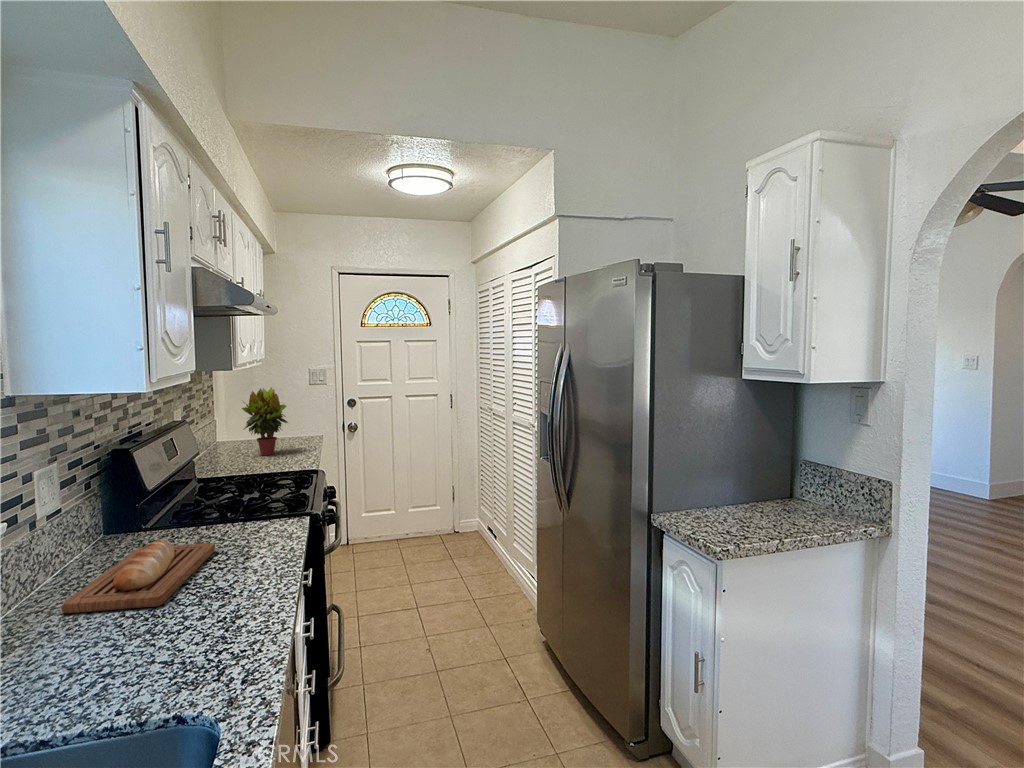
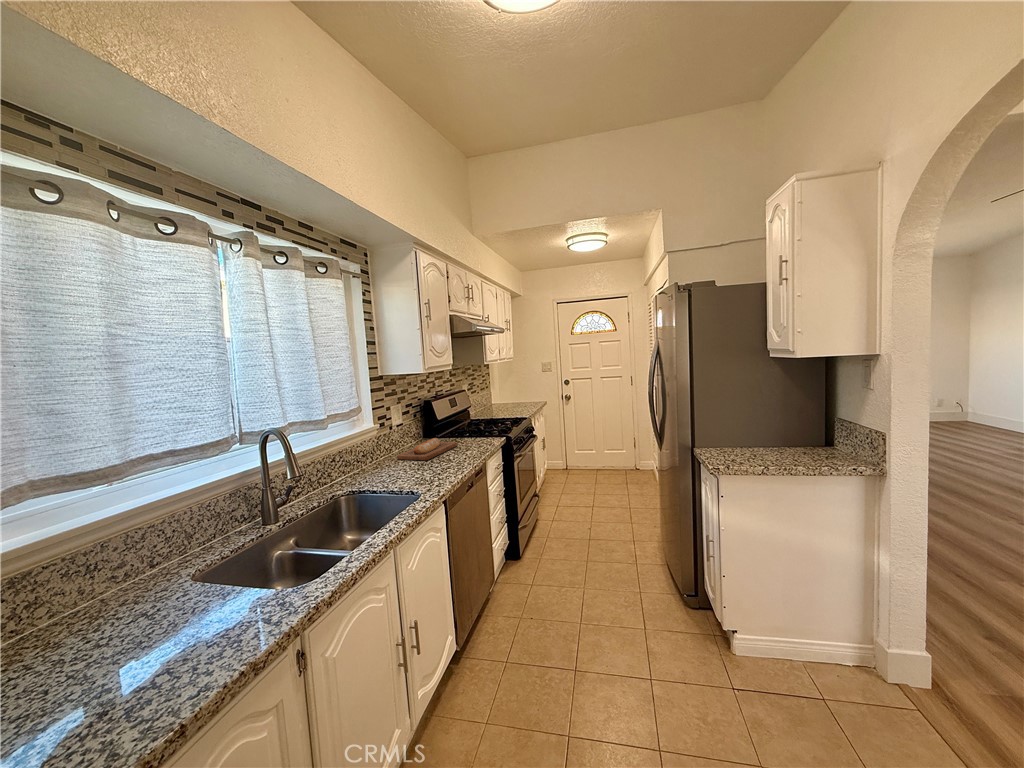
potted plant: present [242,388,288,455] -> none [496,373,521,410]

